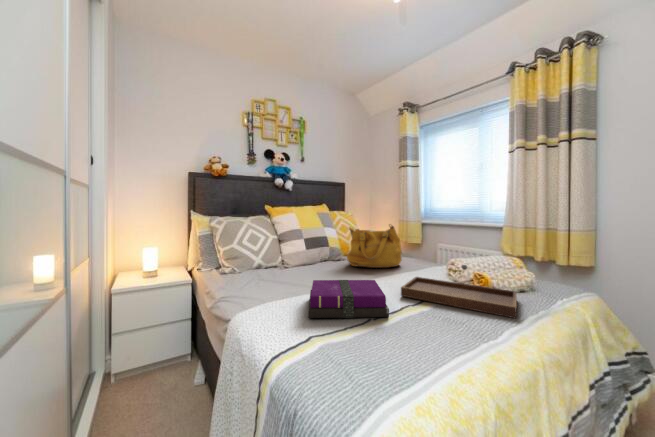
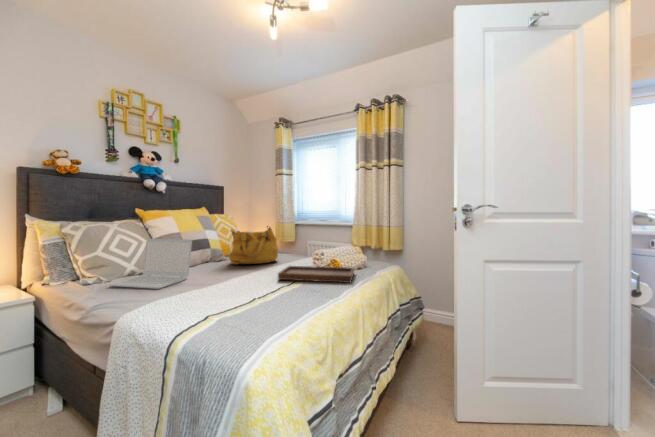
laptop: none [235,235,307,290] -> present [110,239,192,289]
notebook: present [308,280,389,318] -> none [201,269,270,301]

